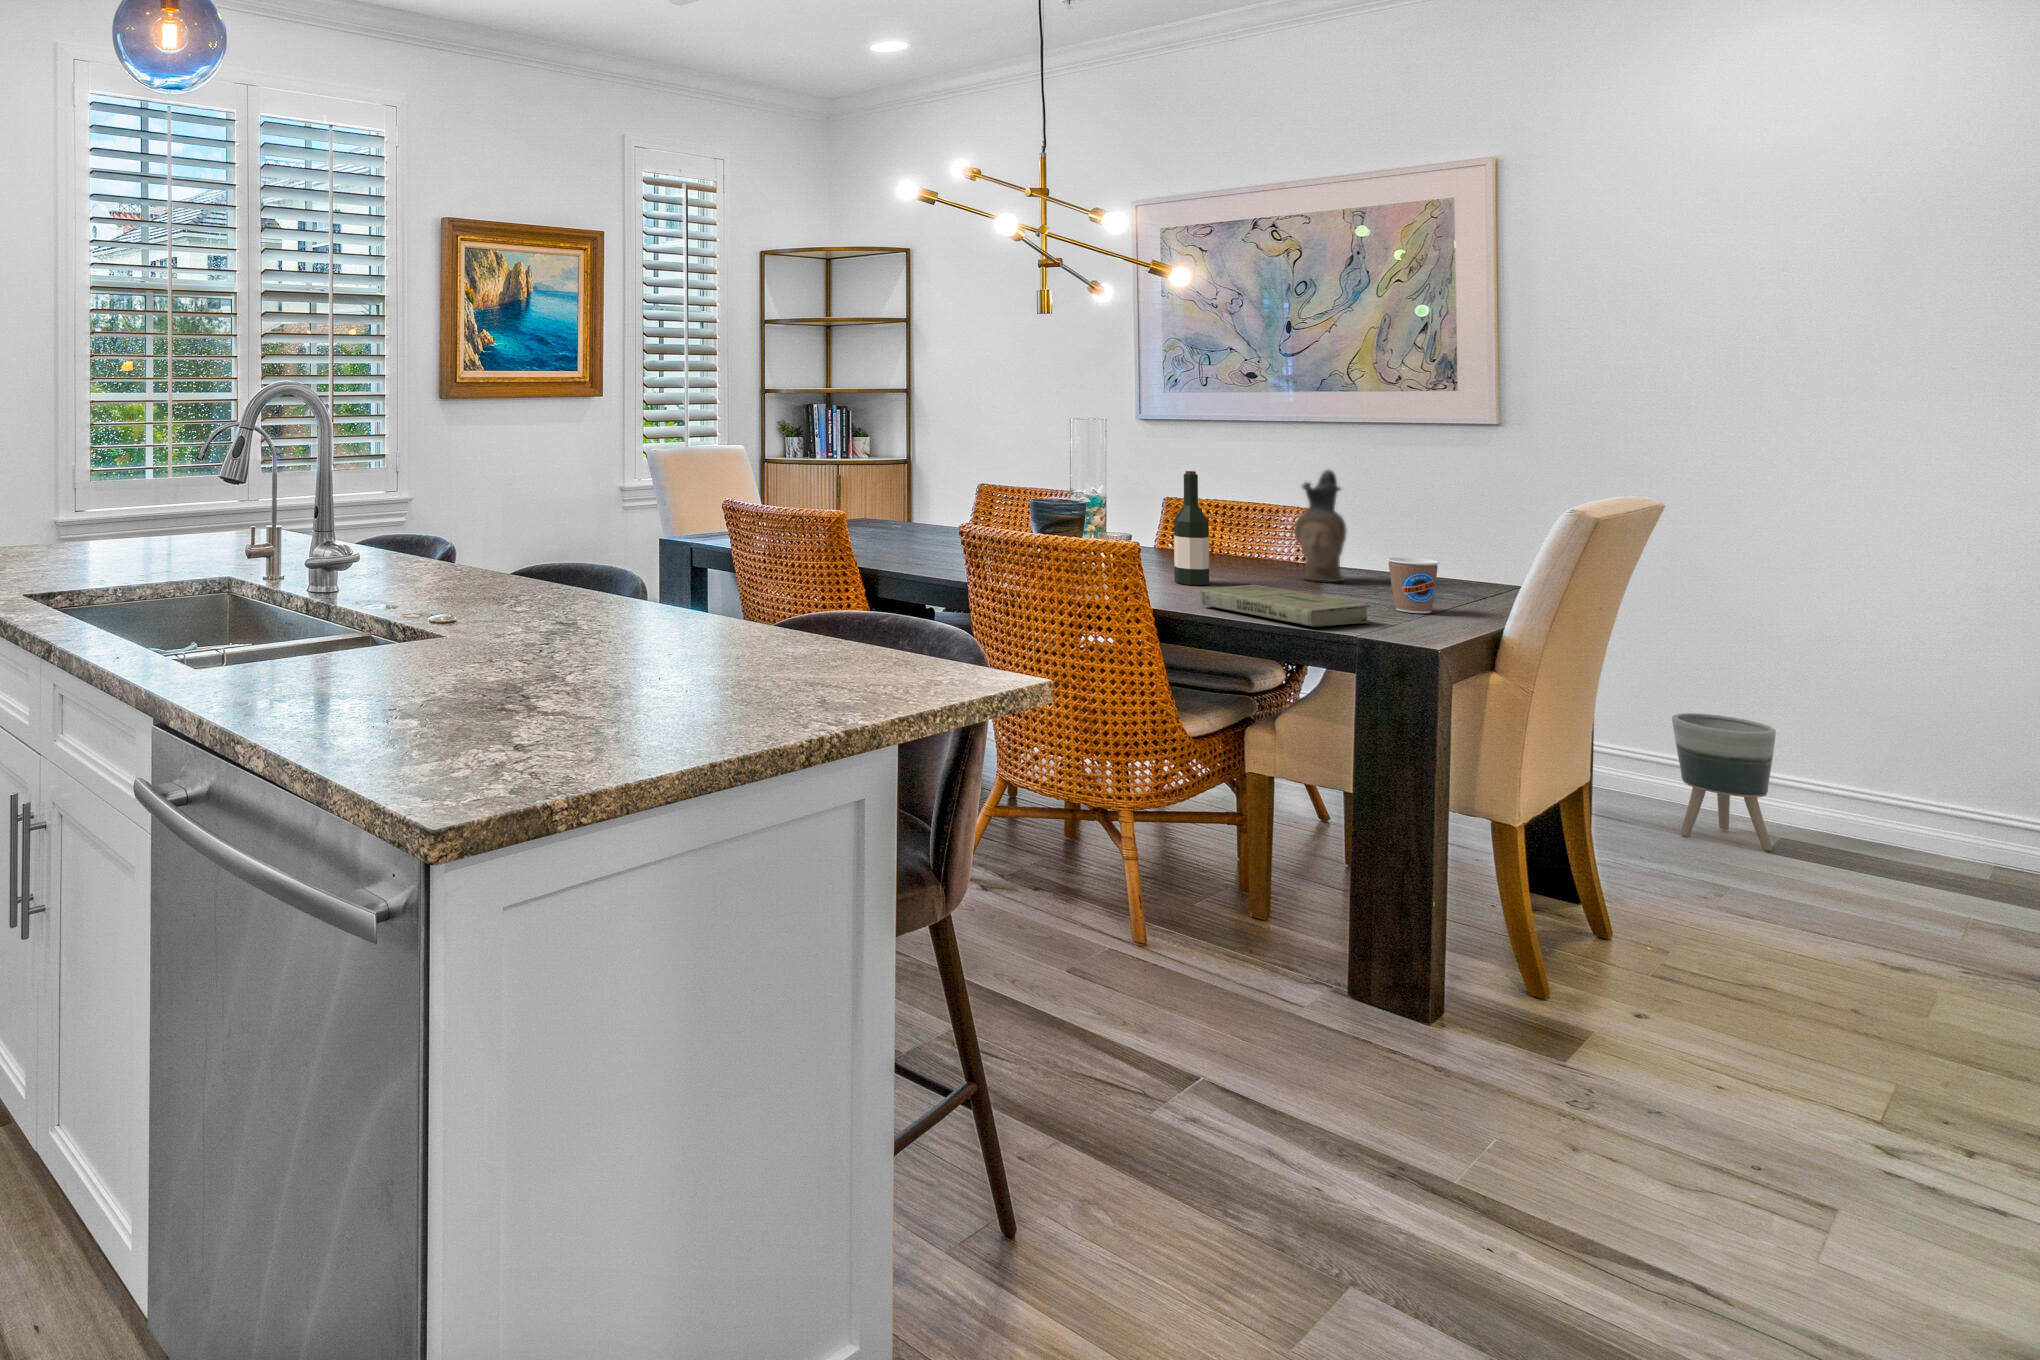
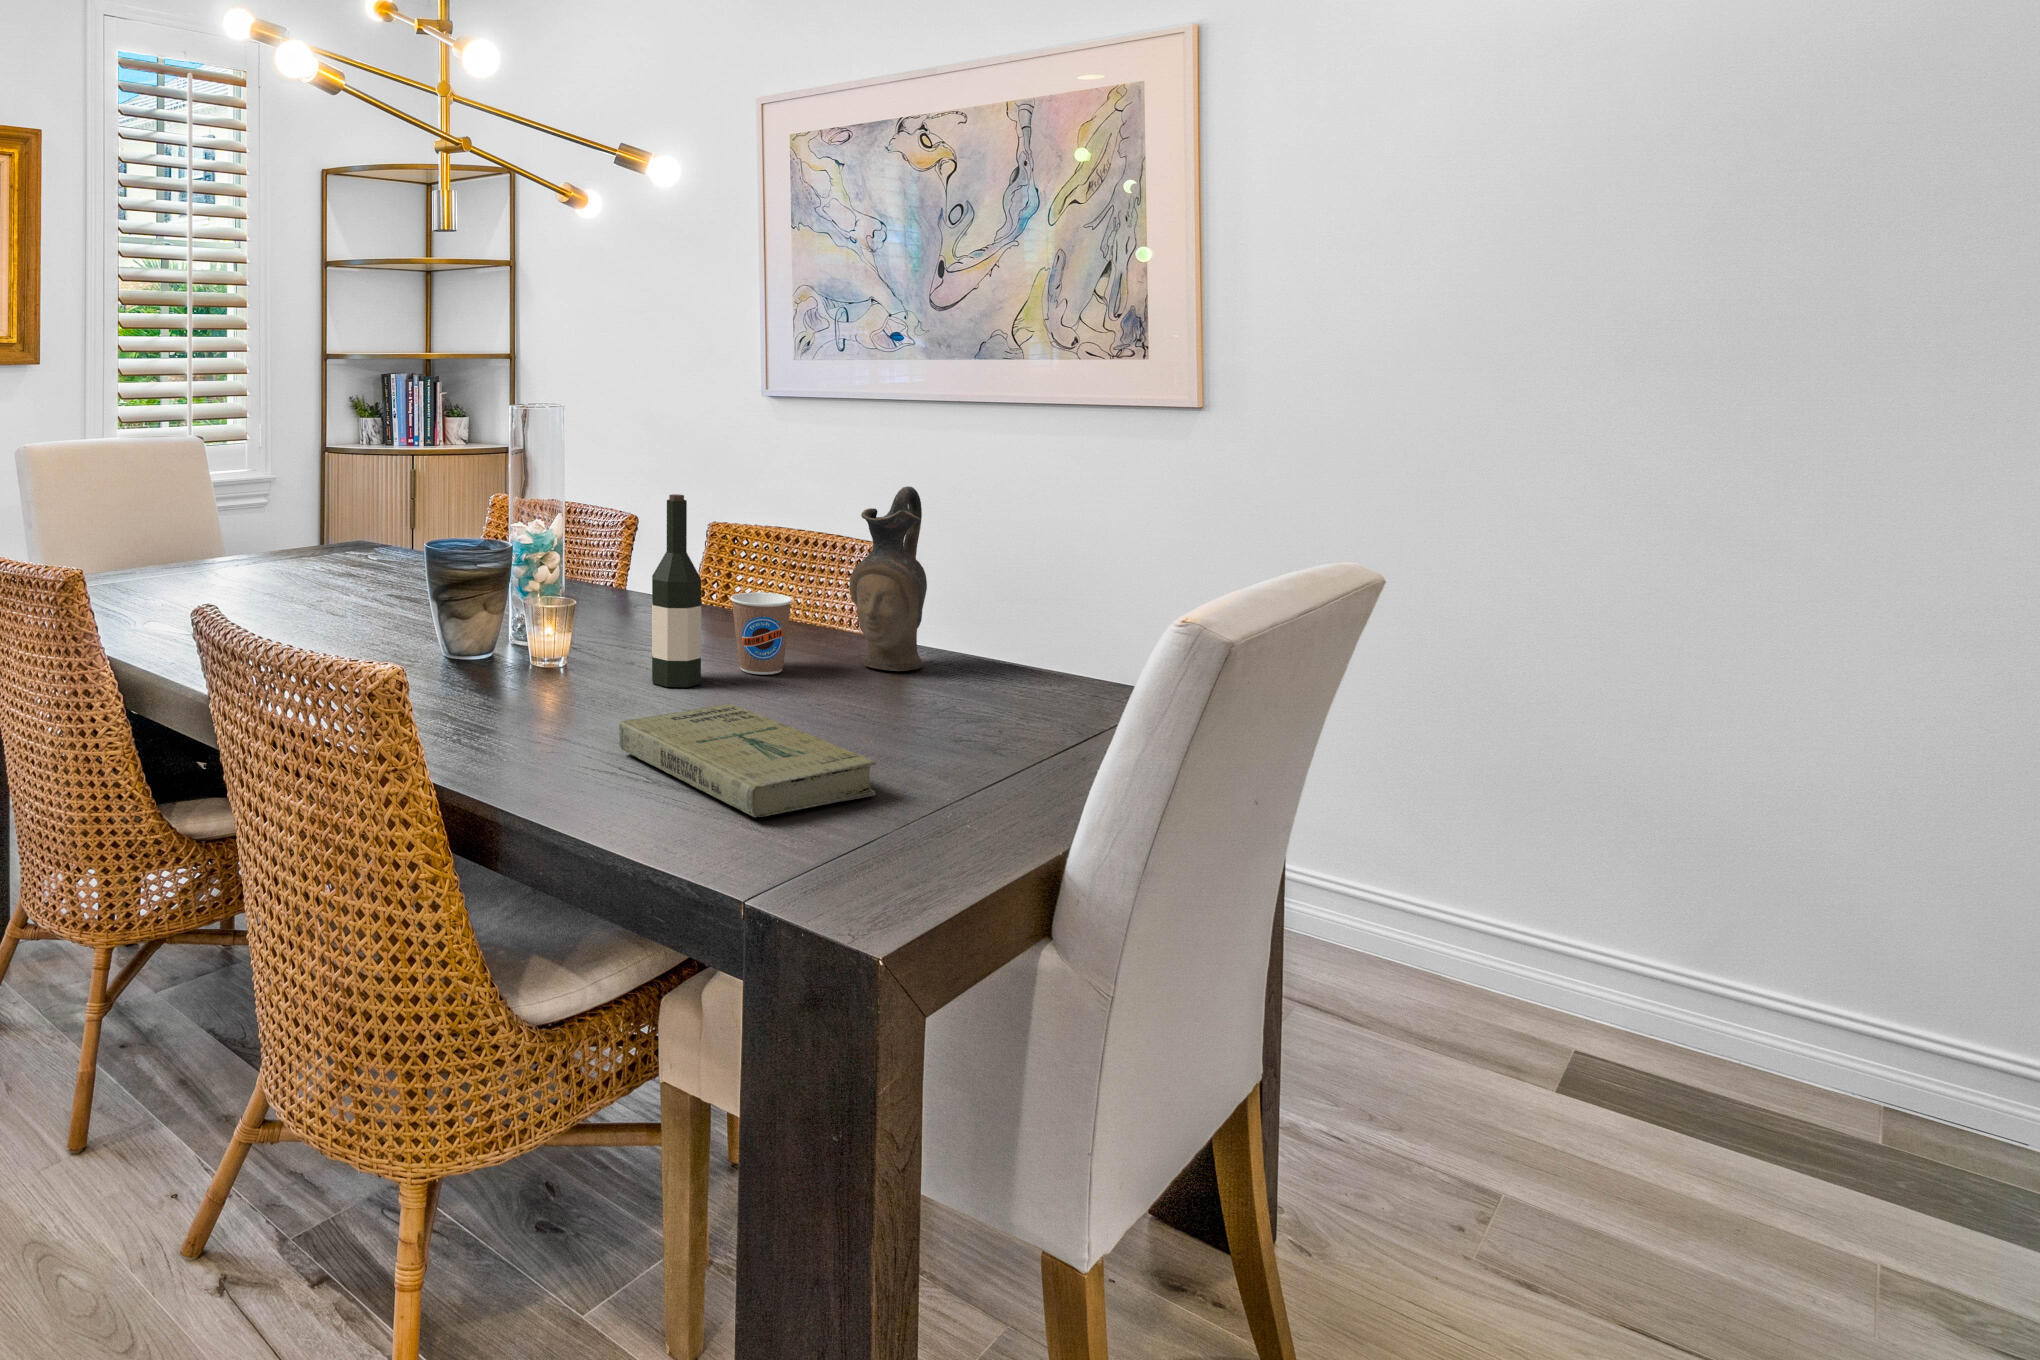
coffee cup: present [1387,557,1439,613] -> present [730,592,793,675]
planter: present [1672,713,1776,851] -> none [1403,826,1538,1038]

